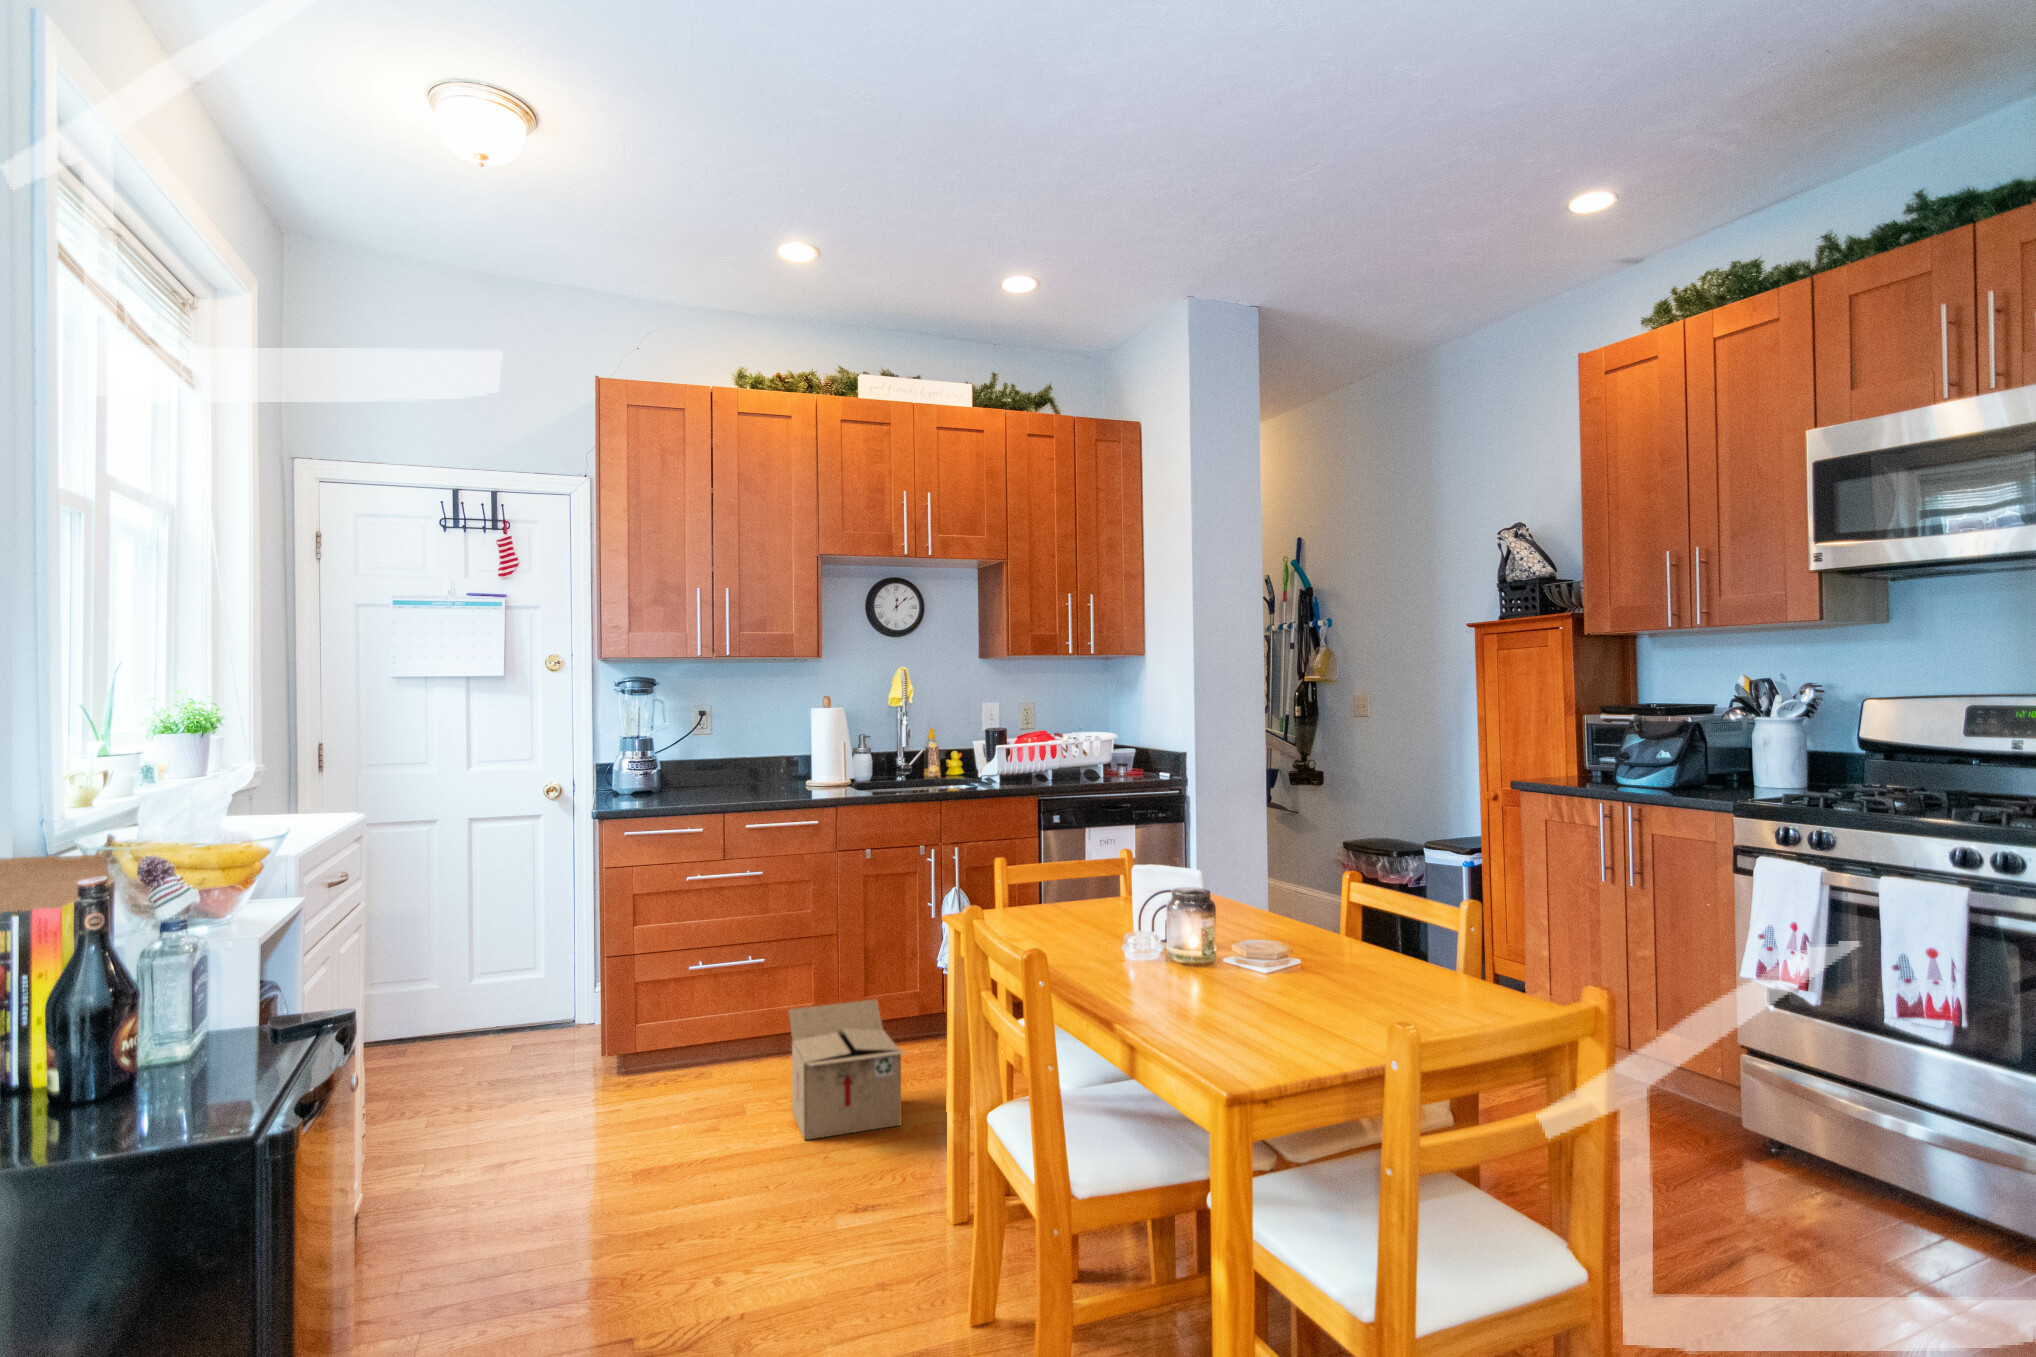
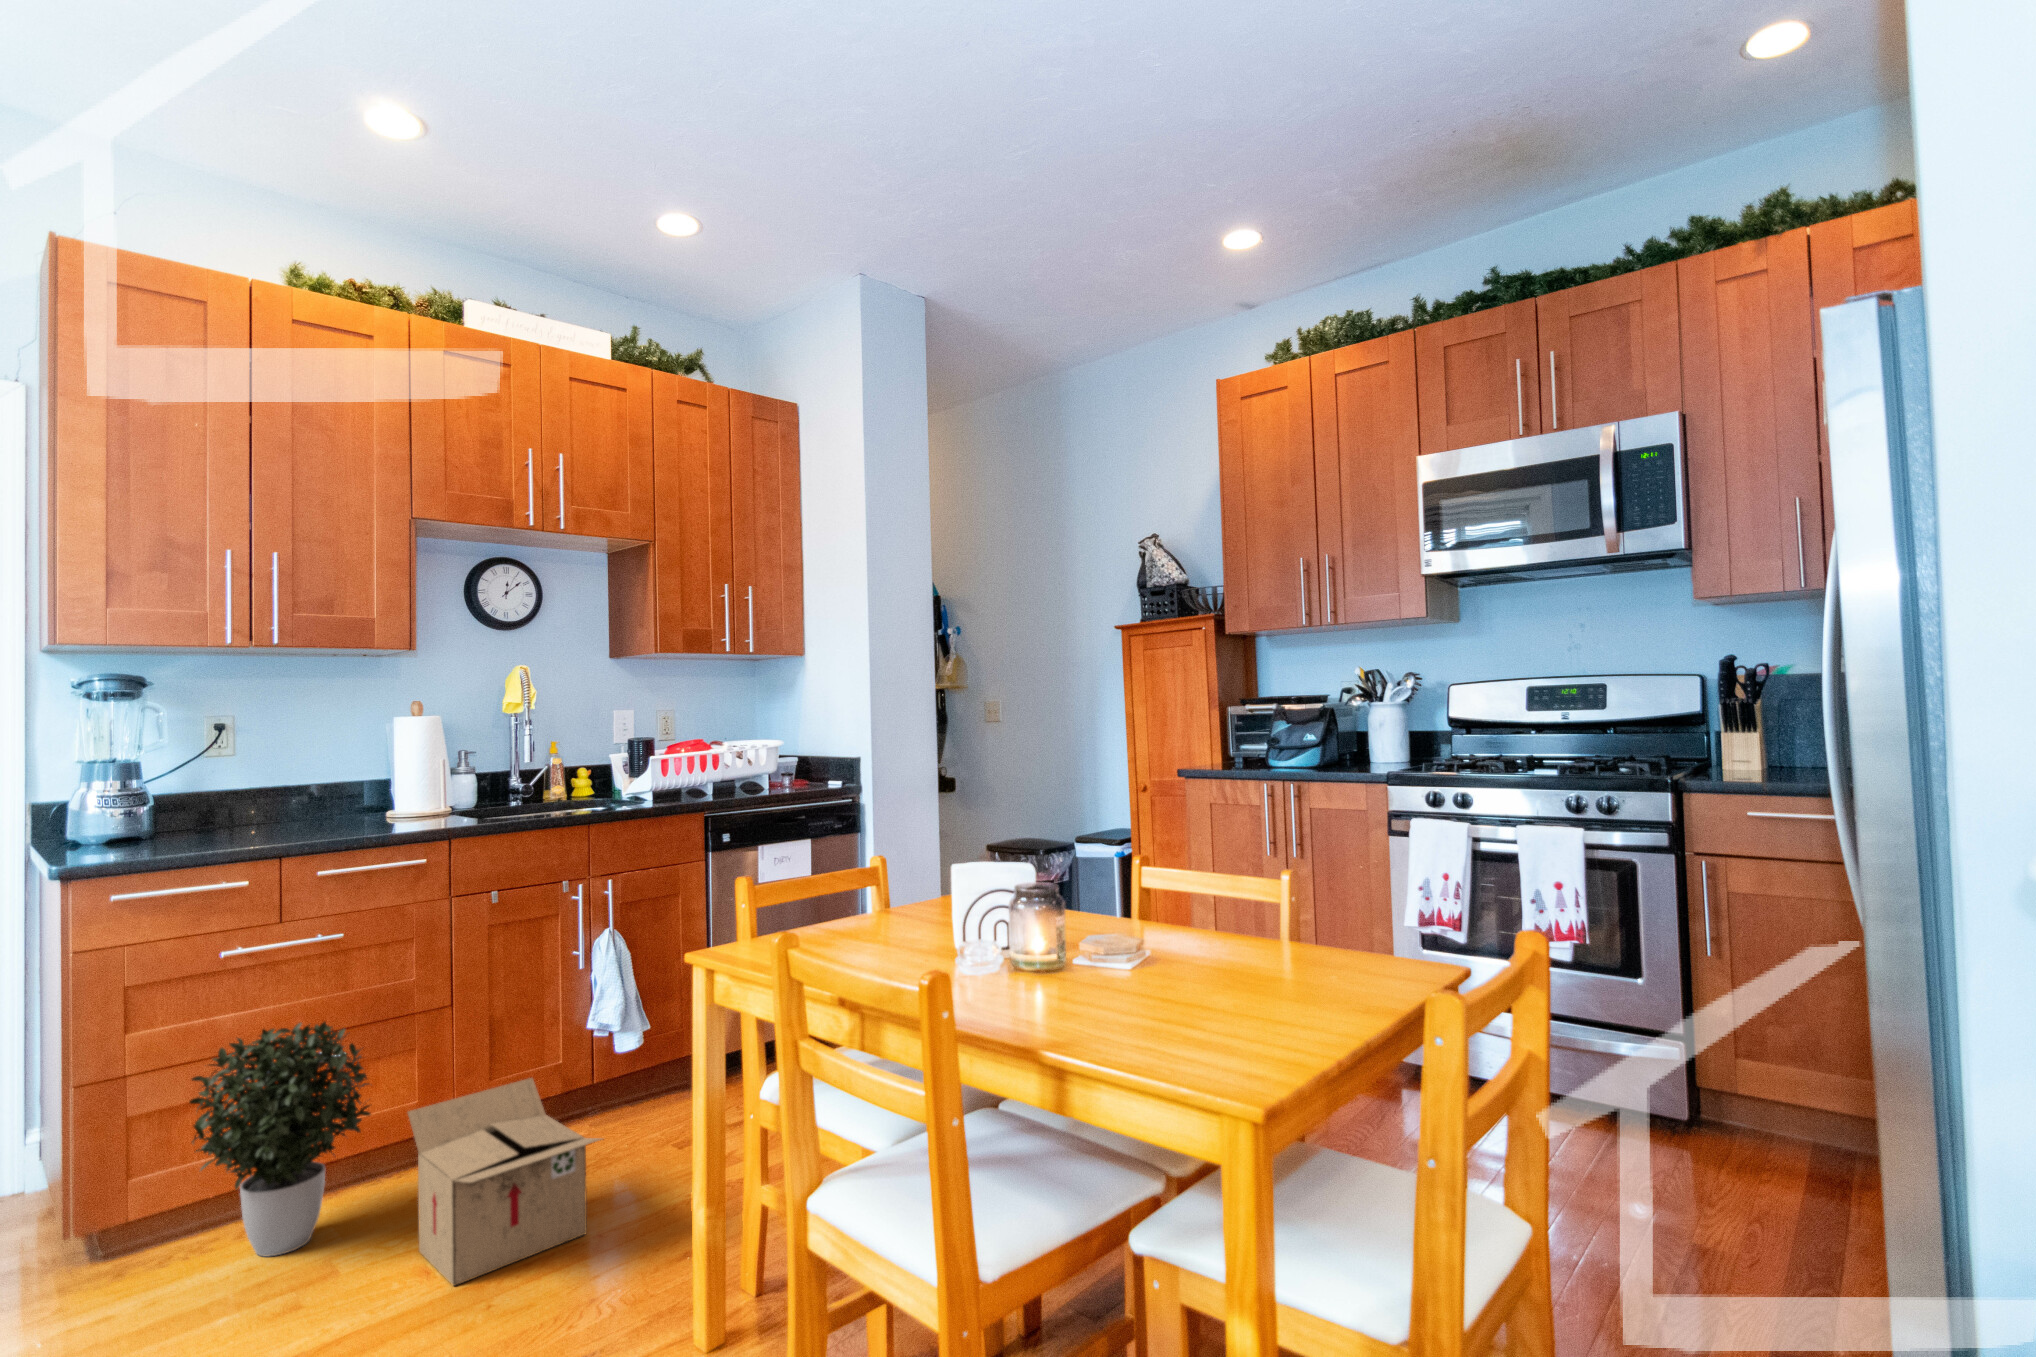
potted plant: none [663,934,773,1096] -> present [190,1022,370,1257]

